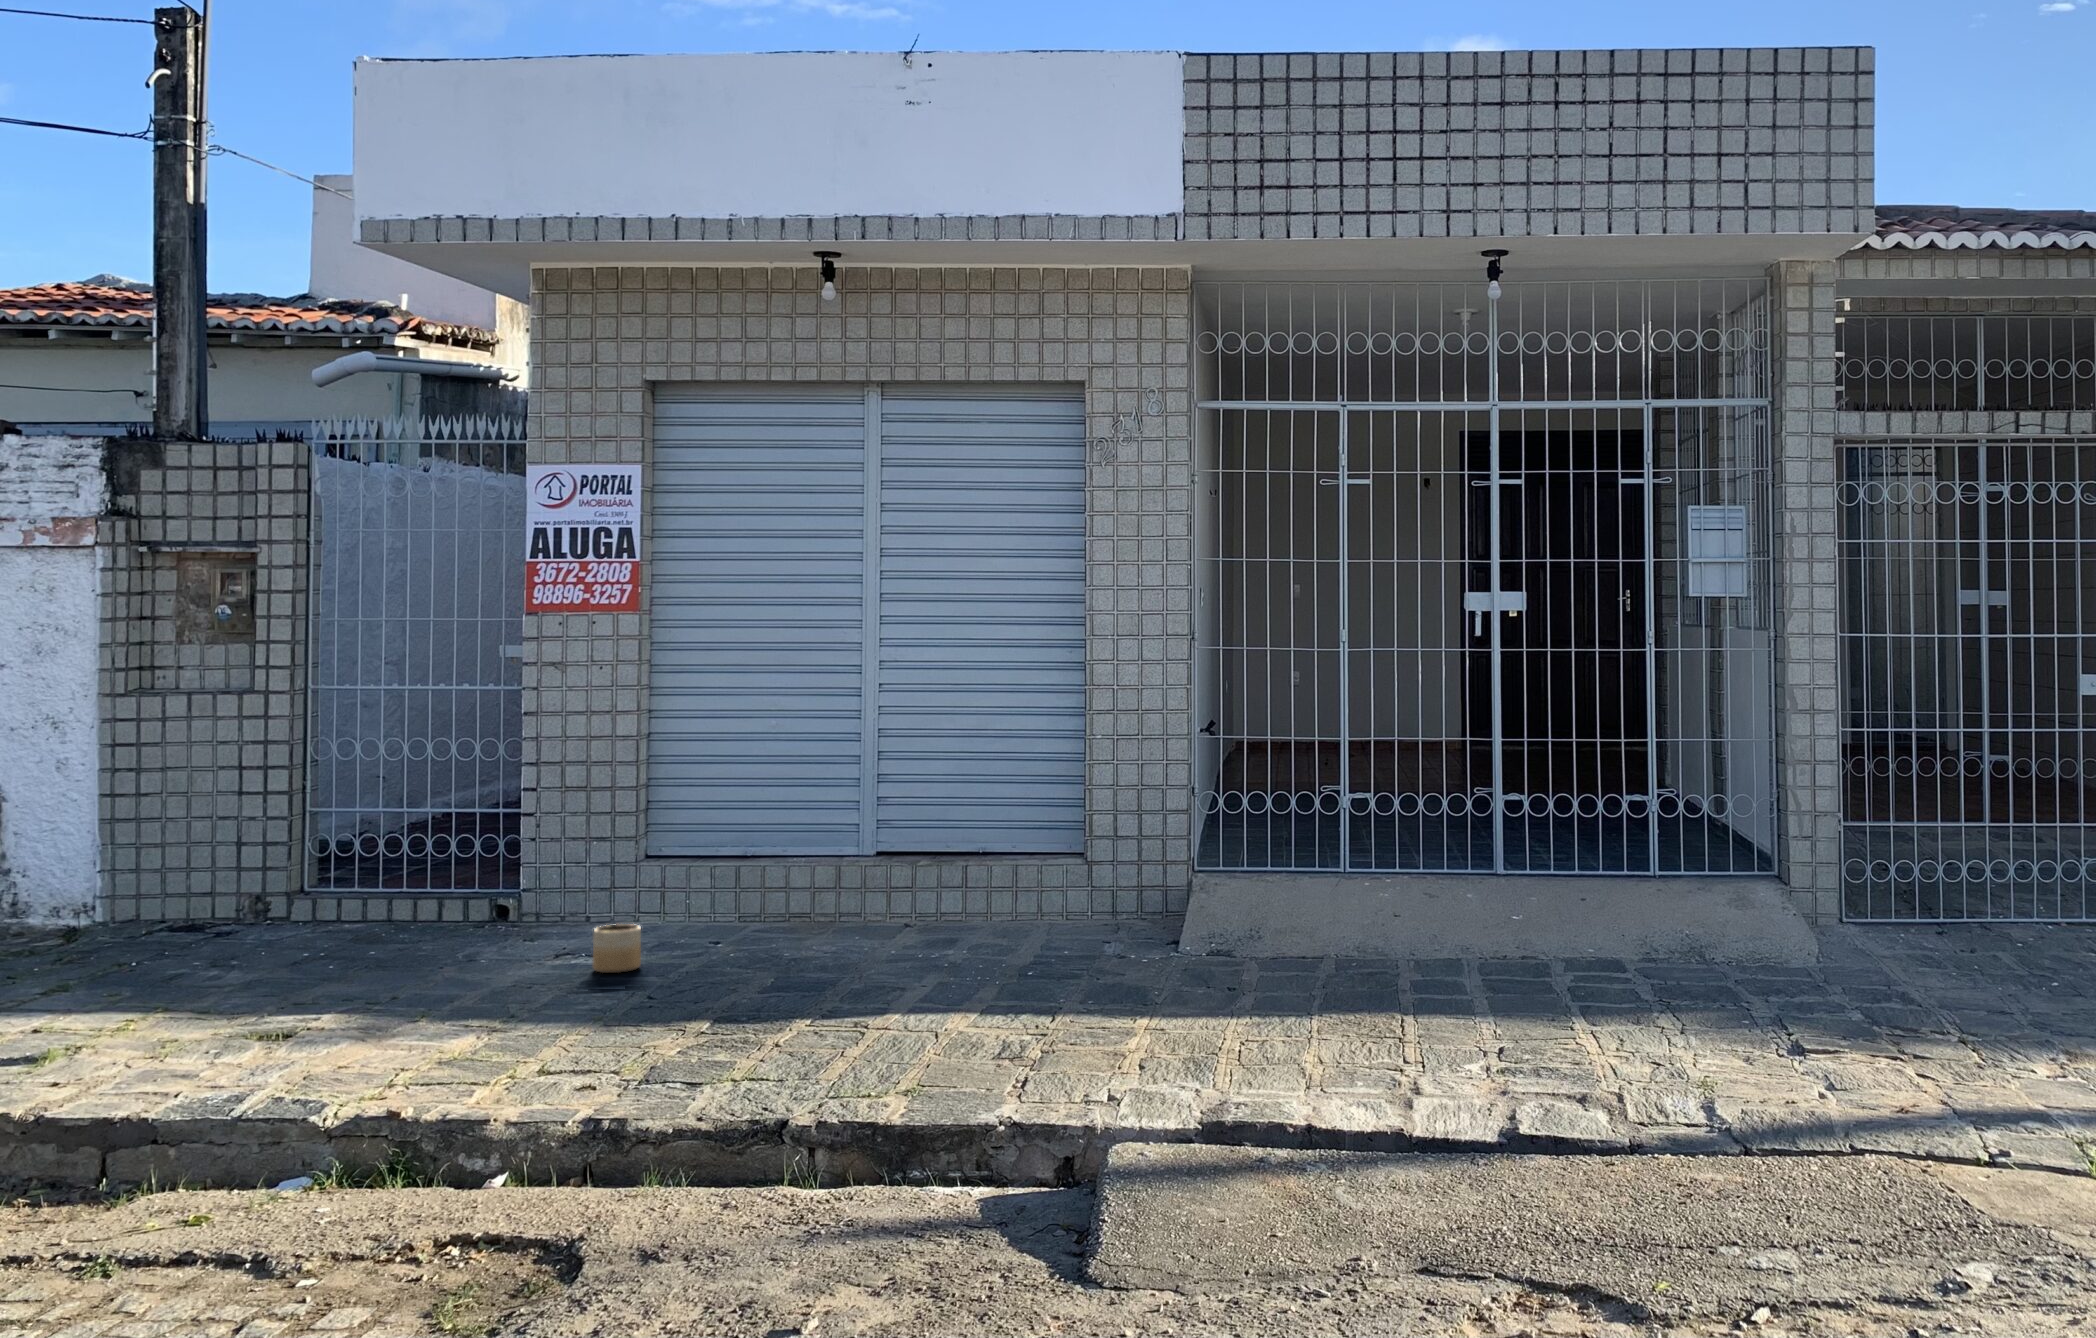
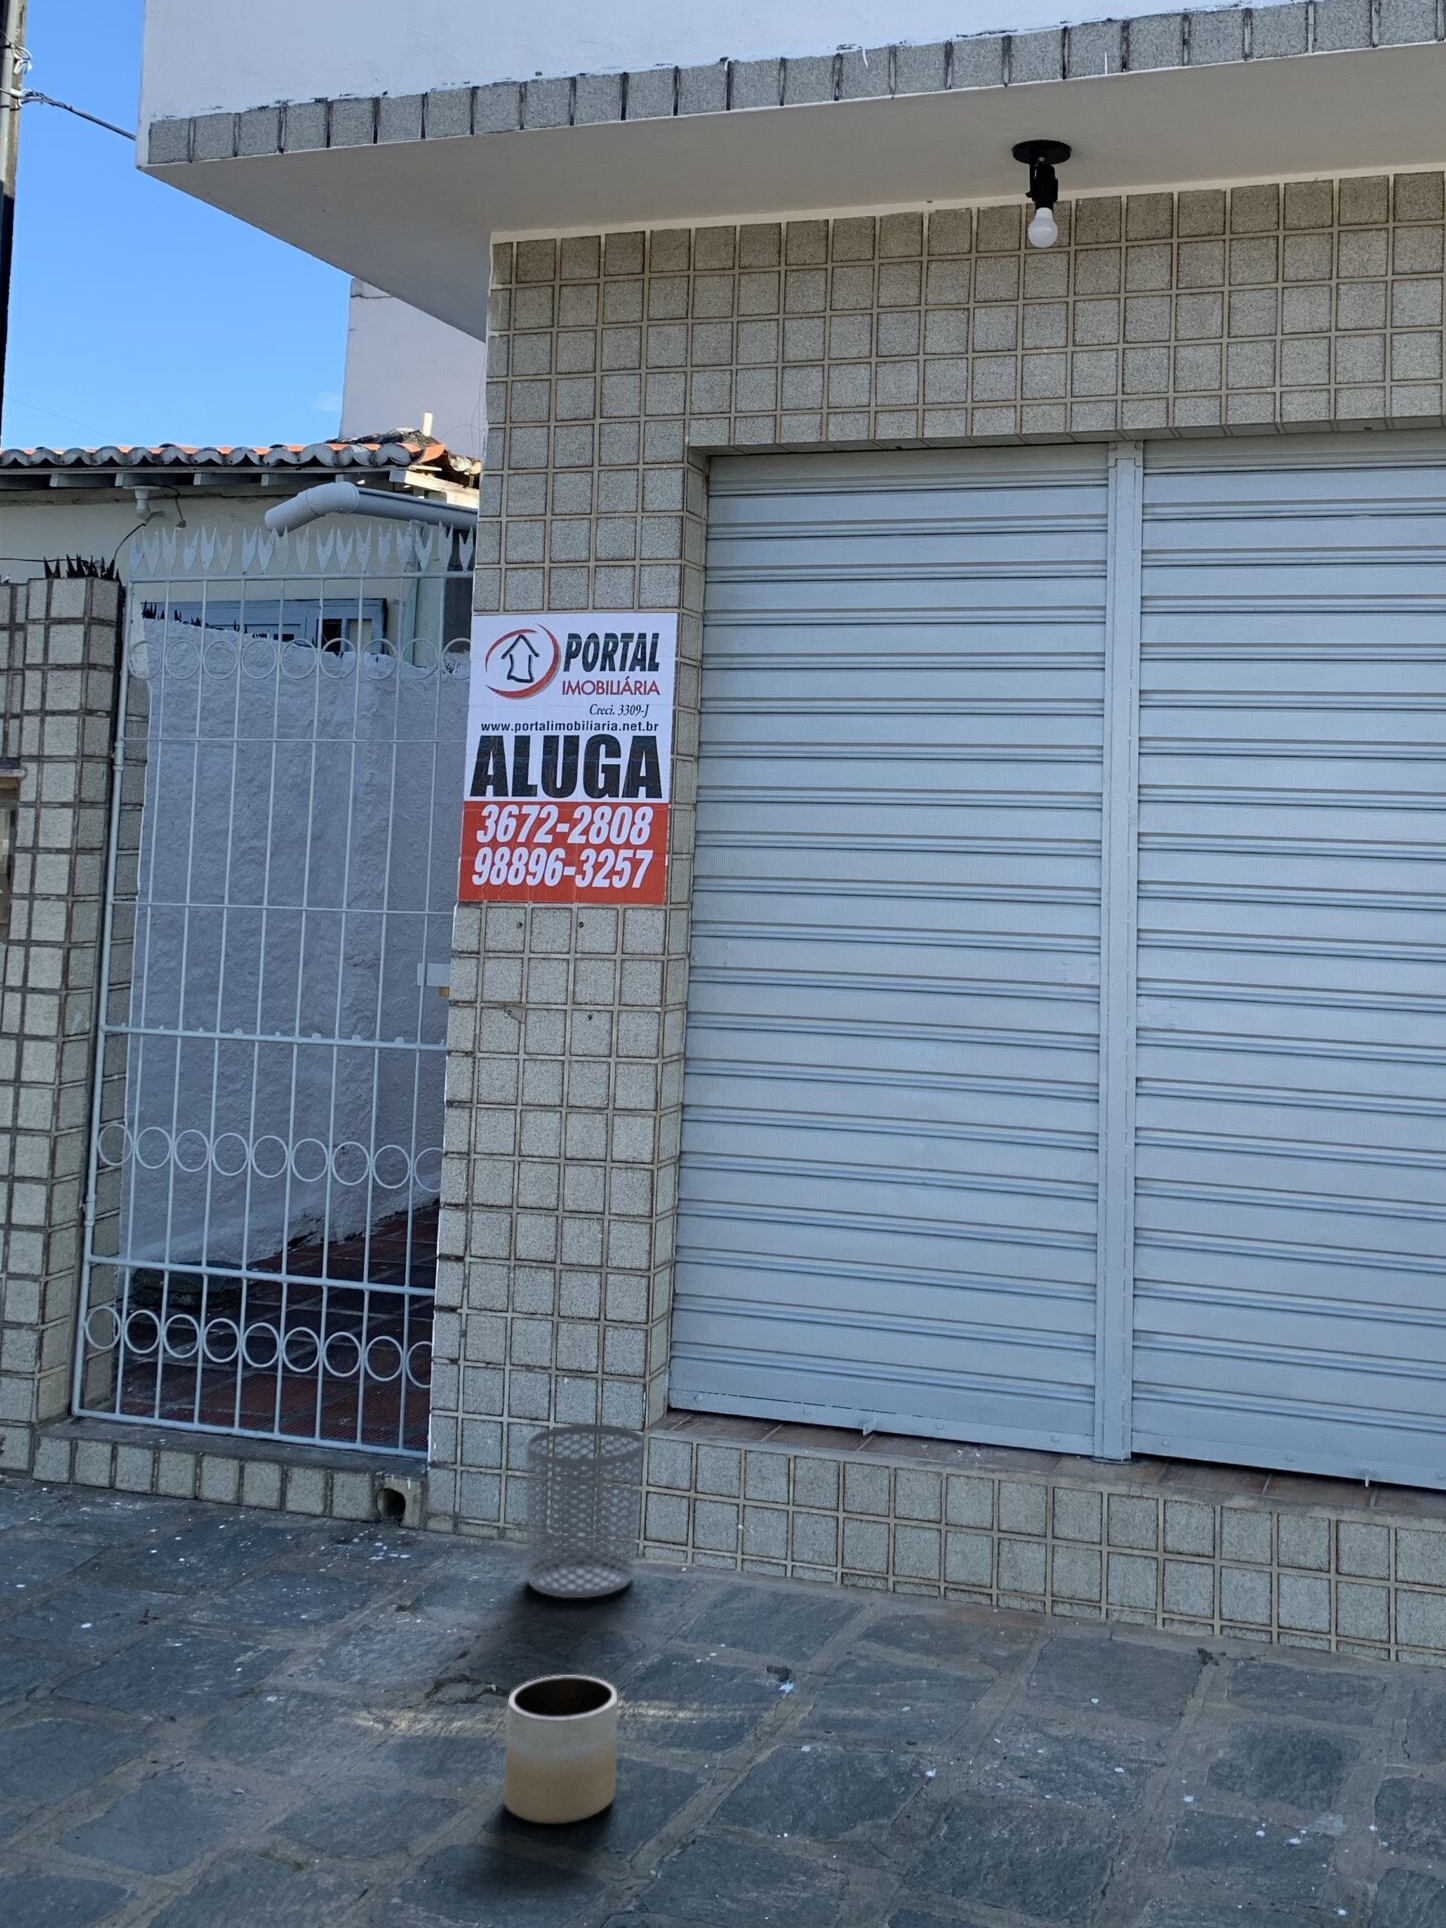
waste bin: none [576,860,634,932] -> present [527,1425,643,1598]

